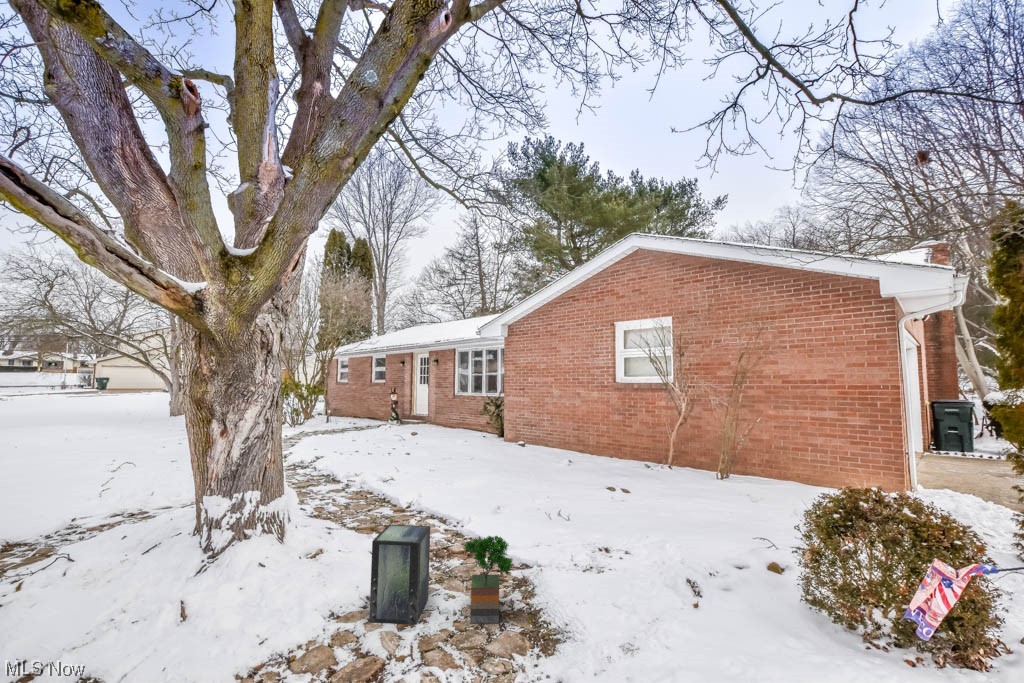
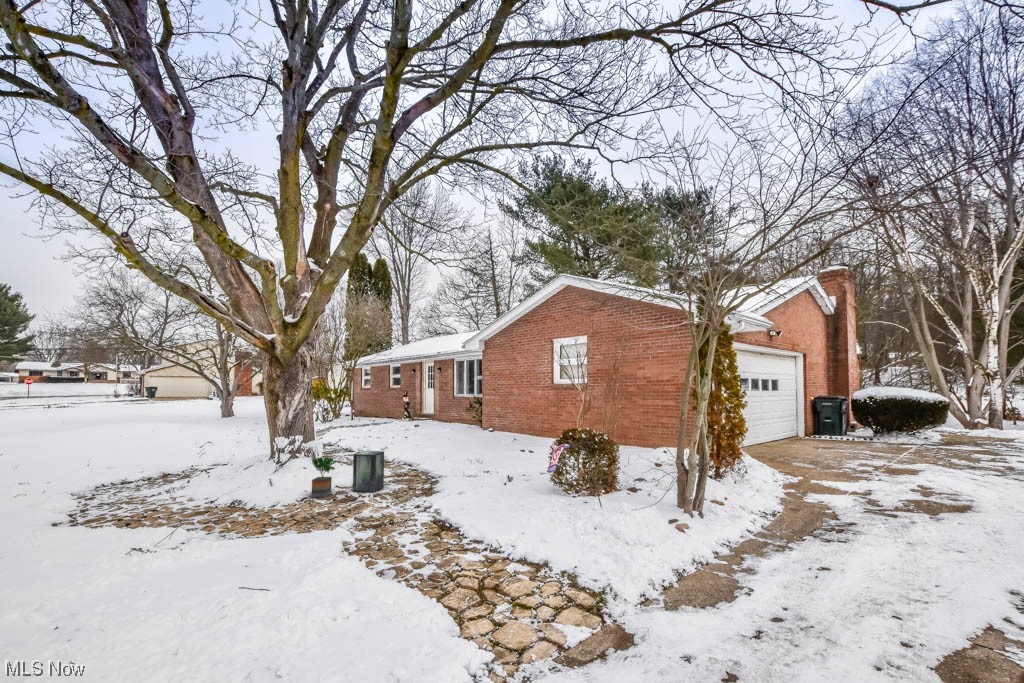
potted tree: present [463,536,513,624] -> present [312,457,336,497]

